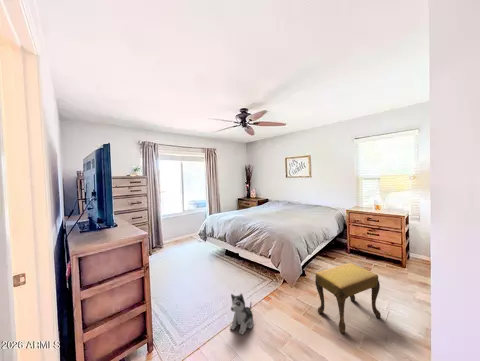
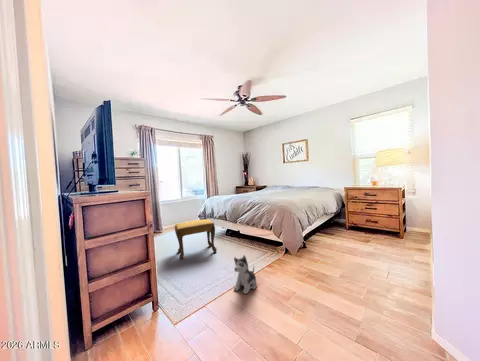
footstool: present [315,263,381,333] -> present [175,219,217,259]

